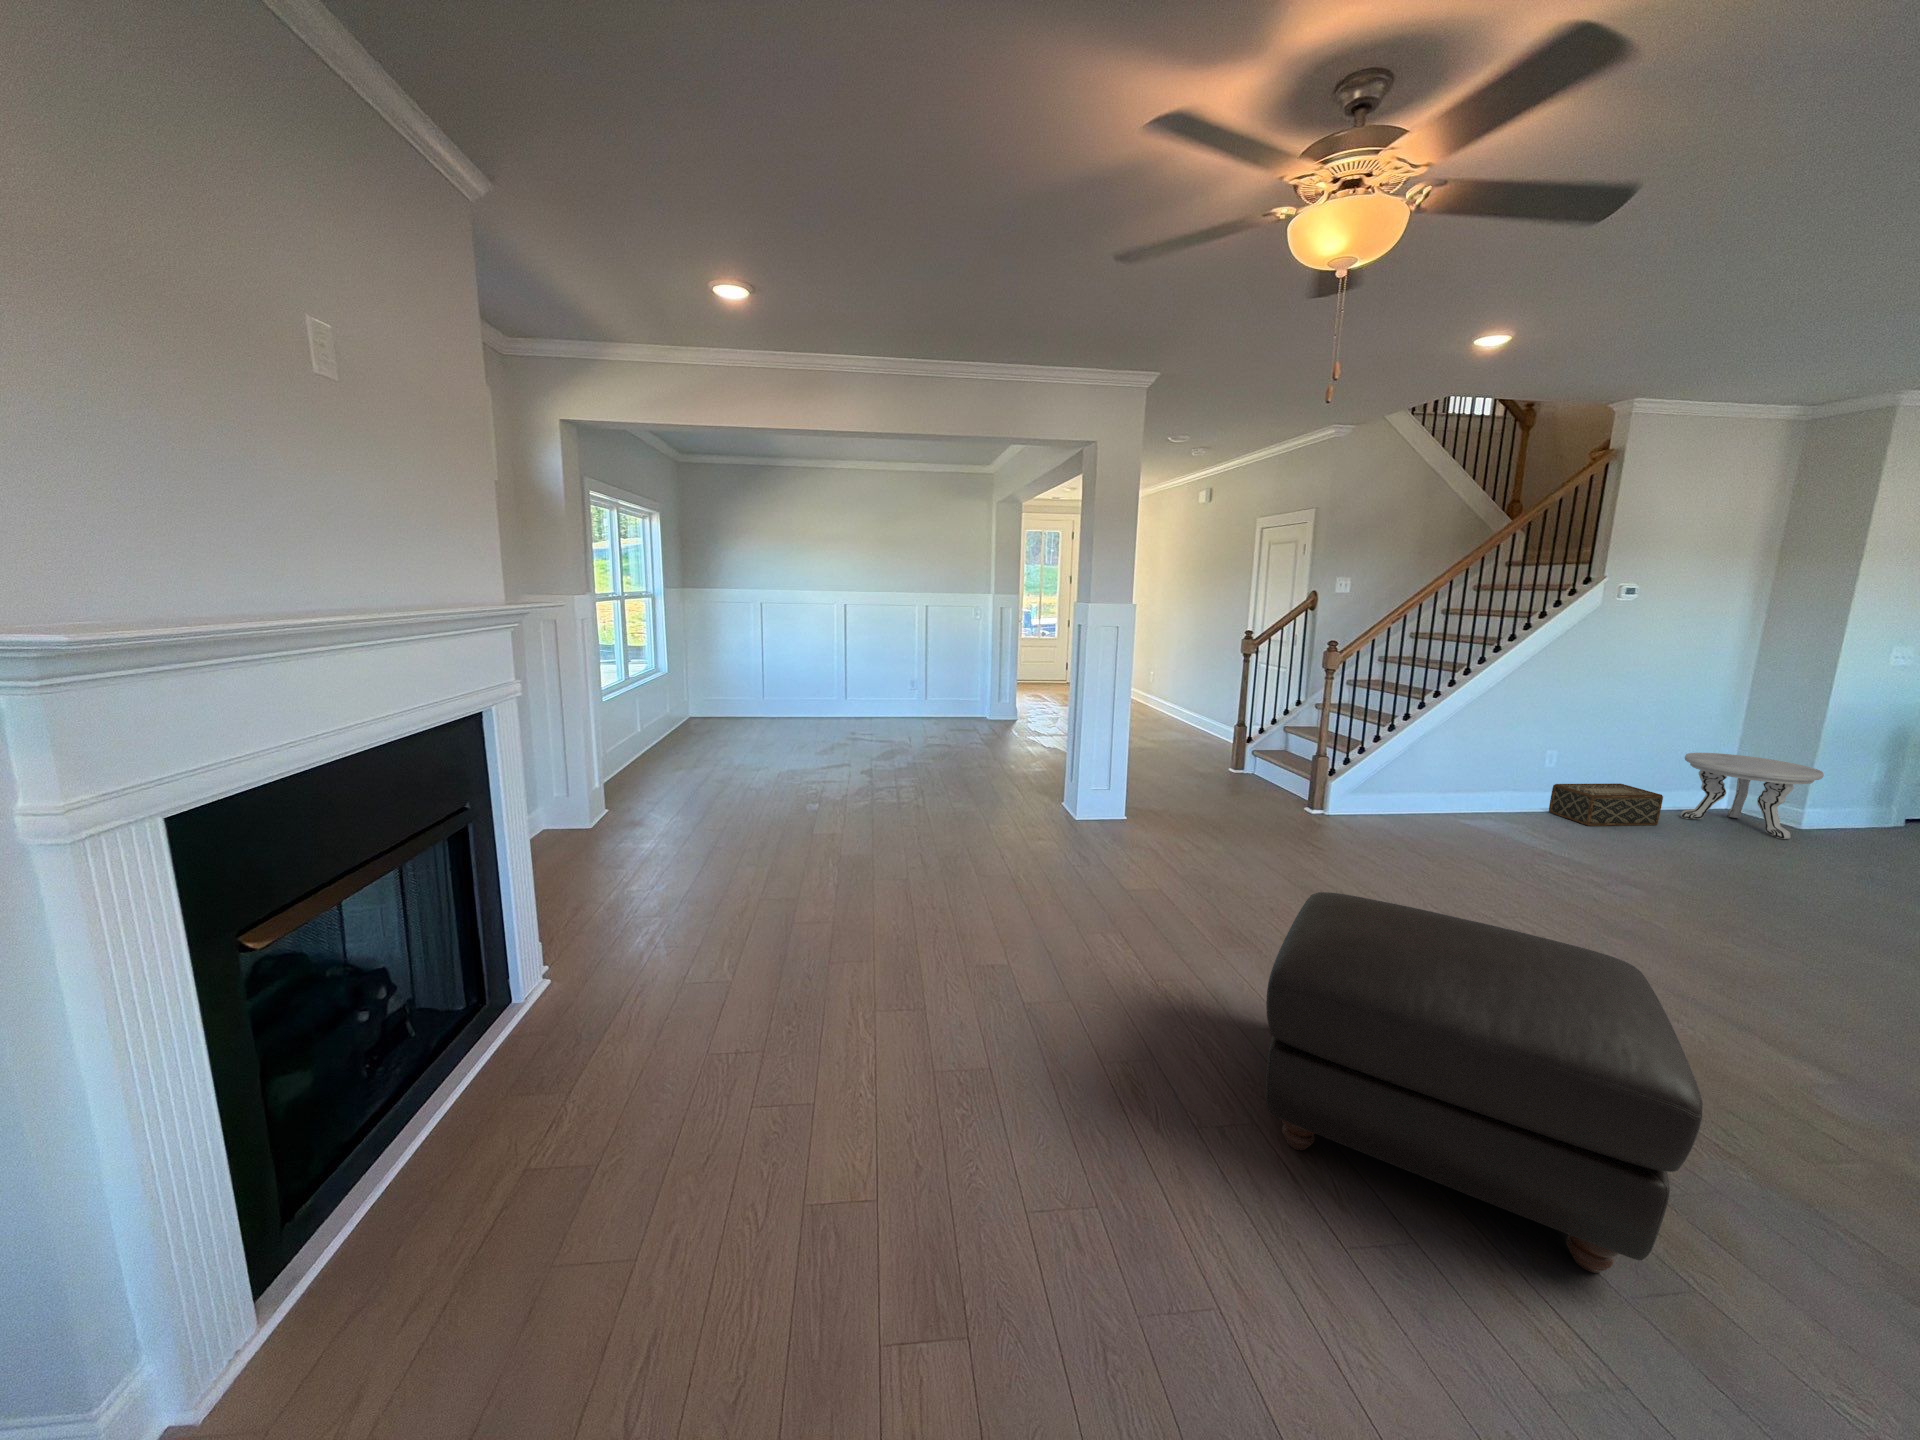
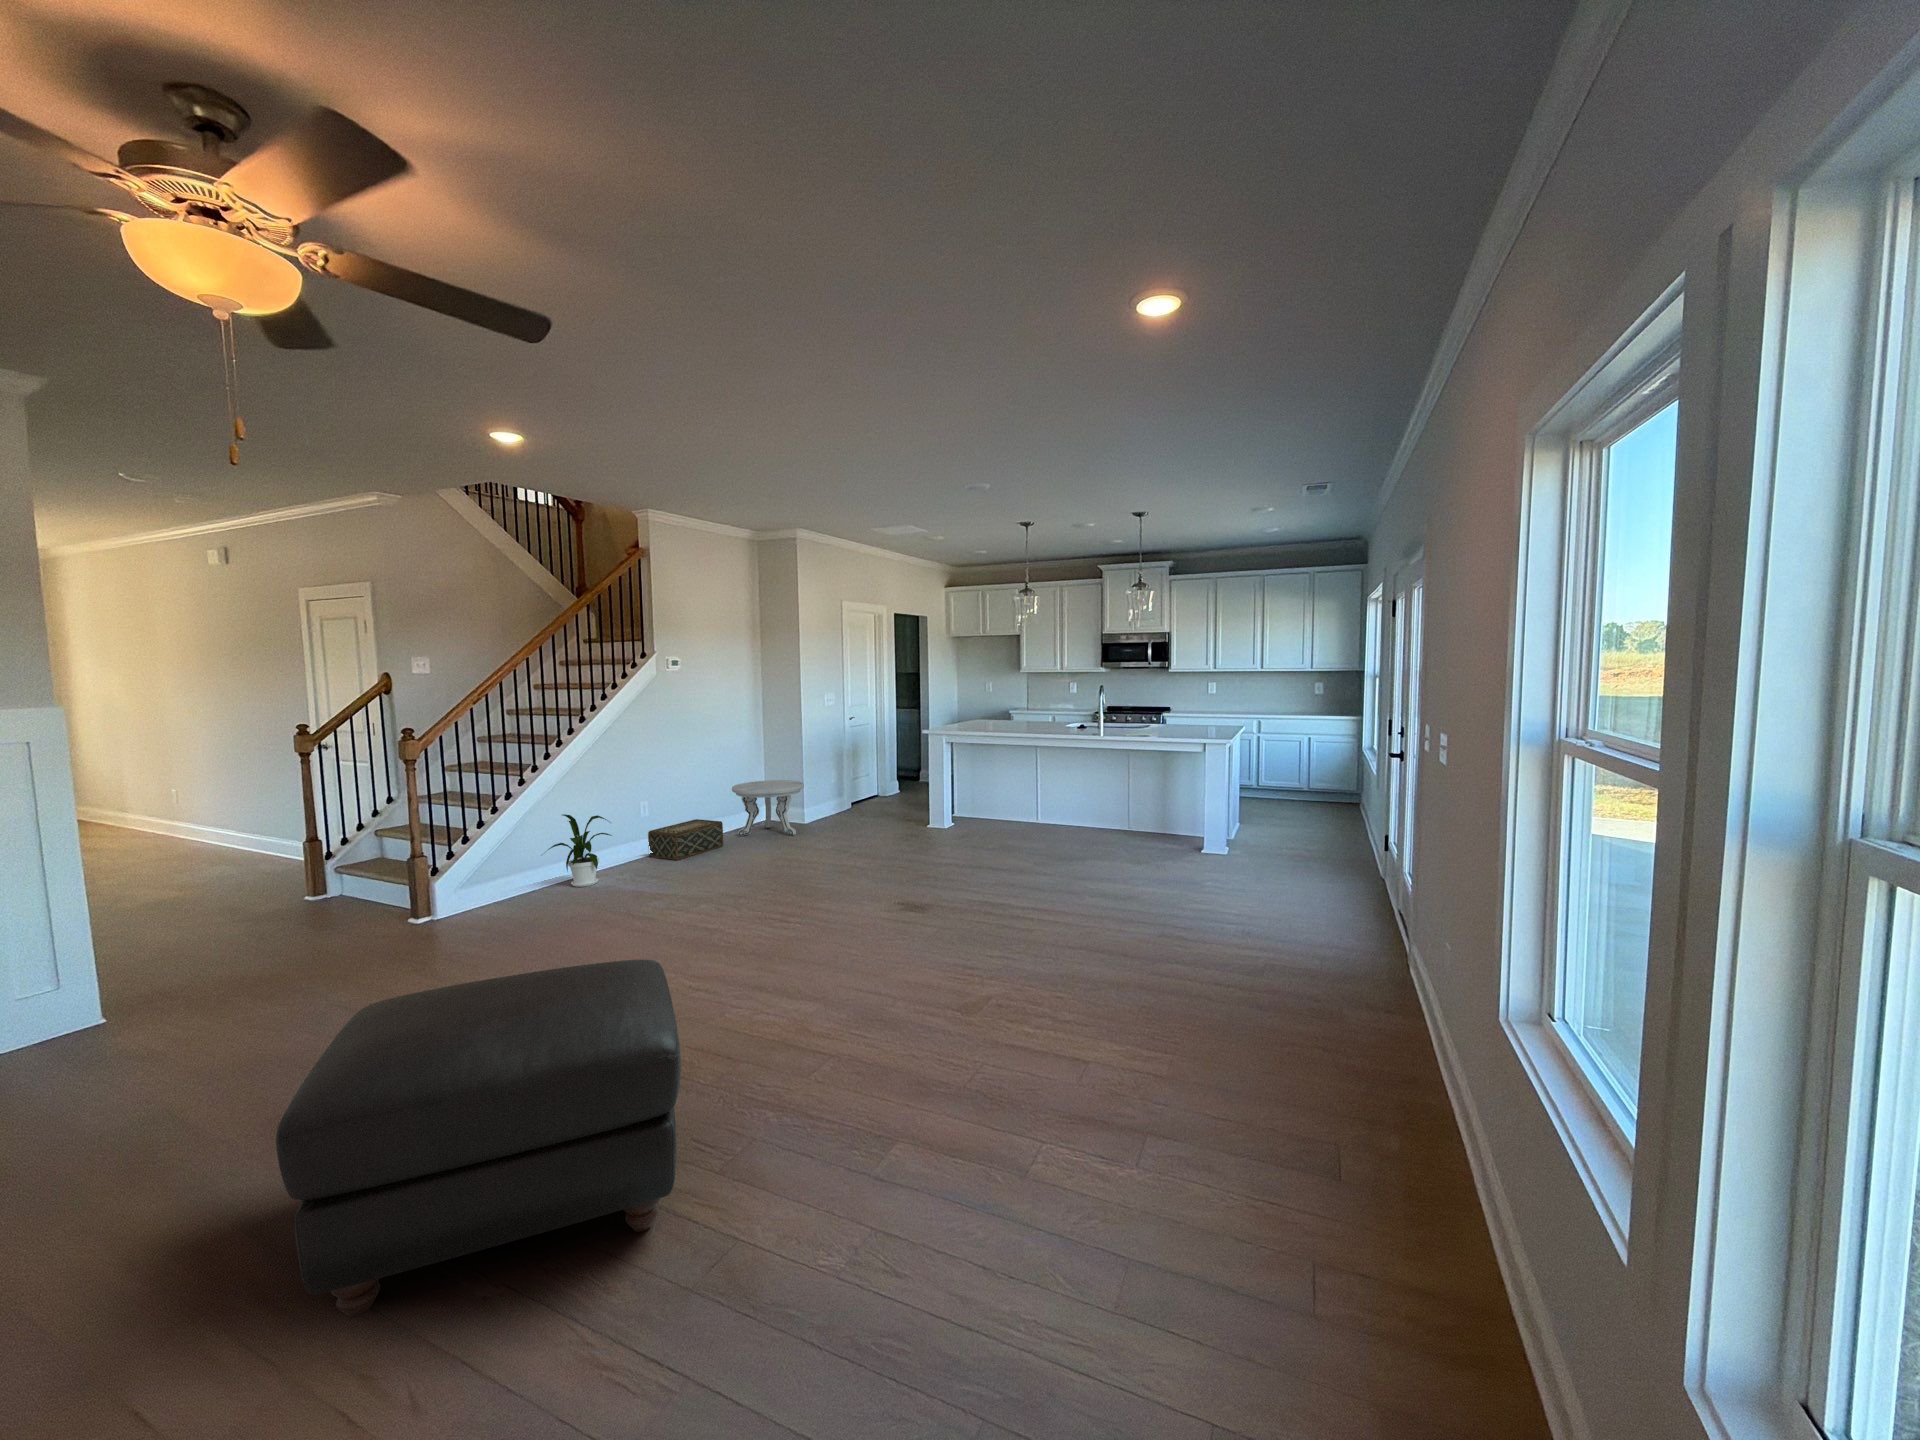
house plant: none [1429,746,1516,826] -> present [548,814,612,887]

